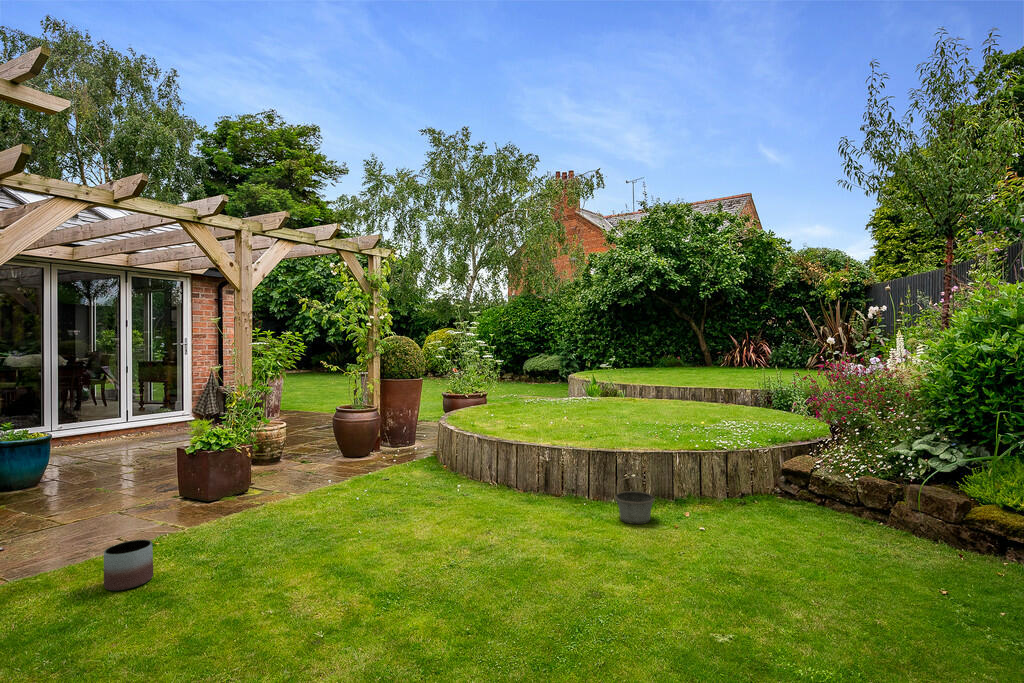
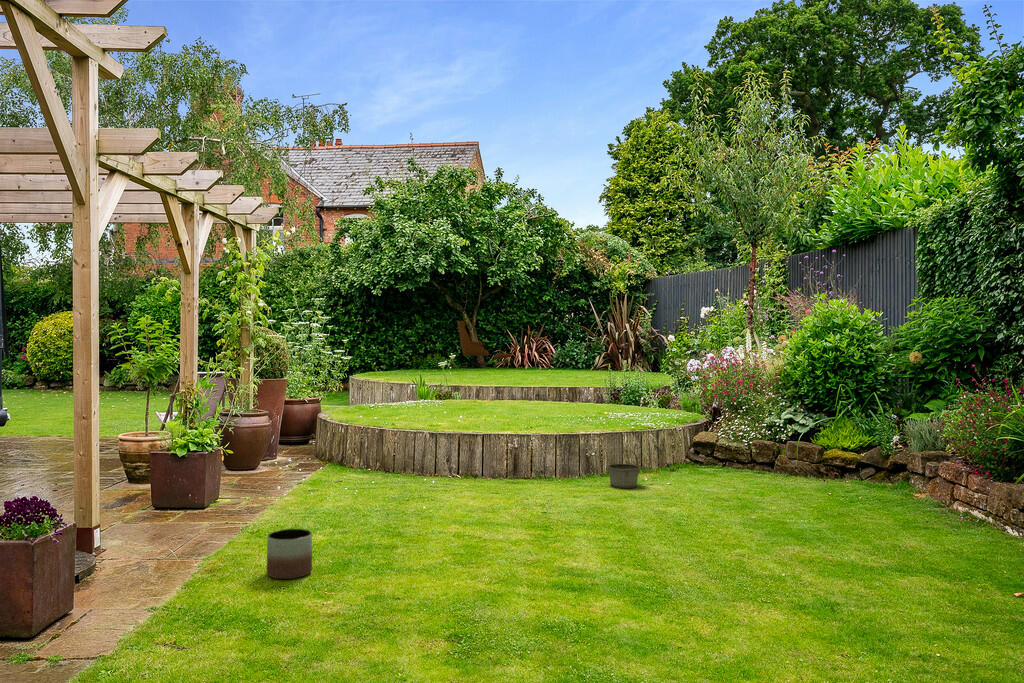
lounge chair: none [672,325,728,366] -> present [457,321,511,367]

